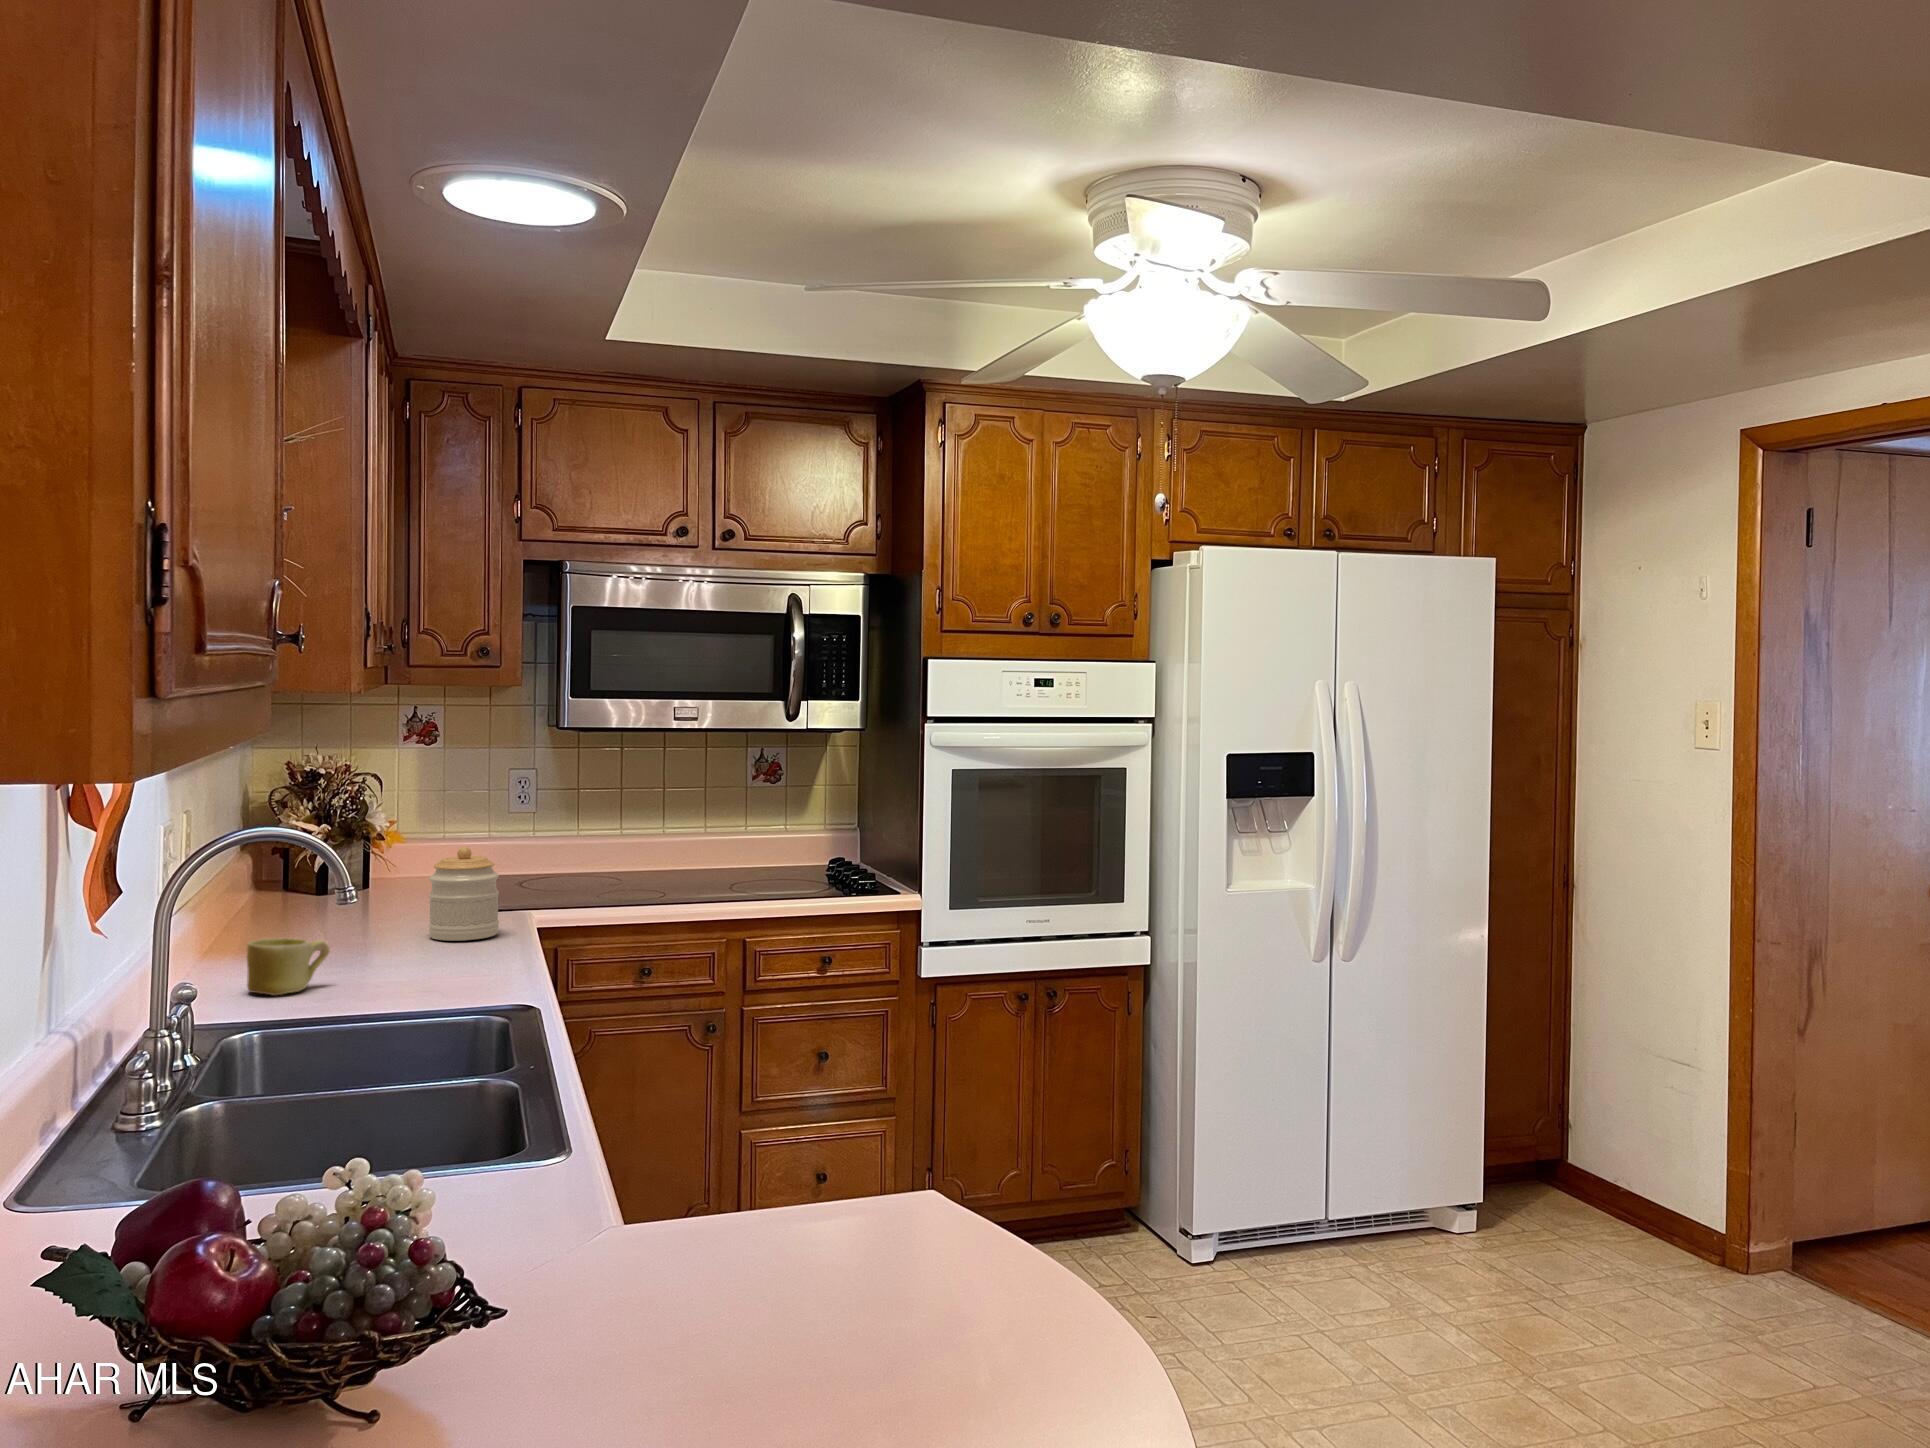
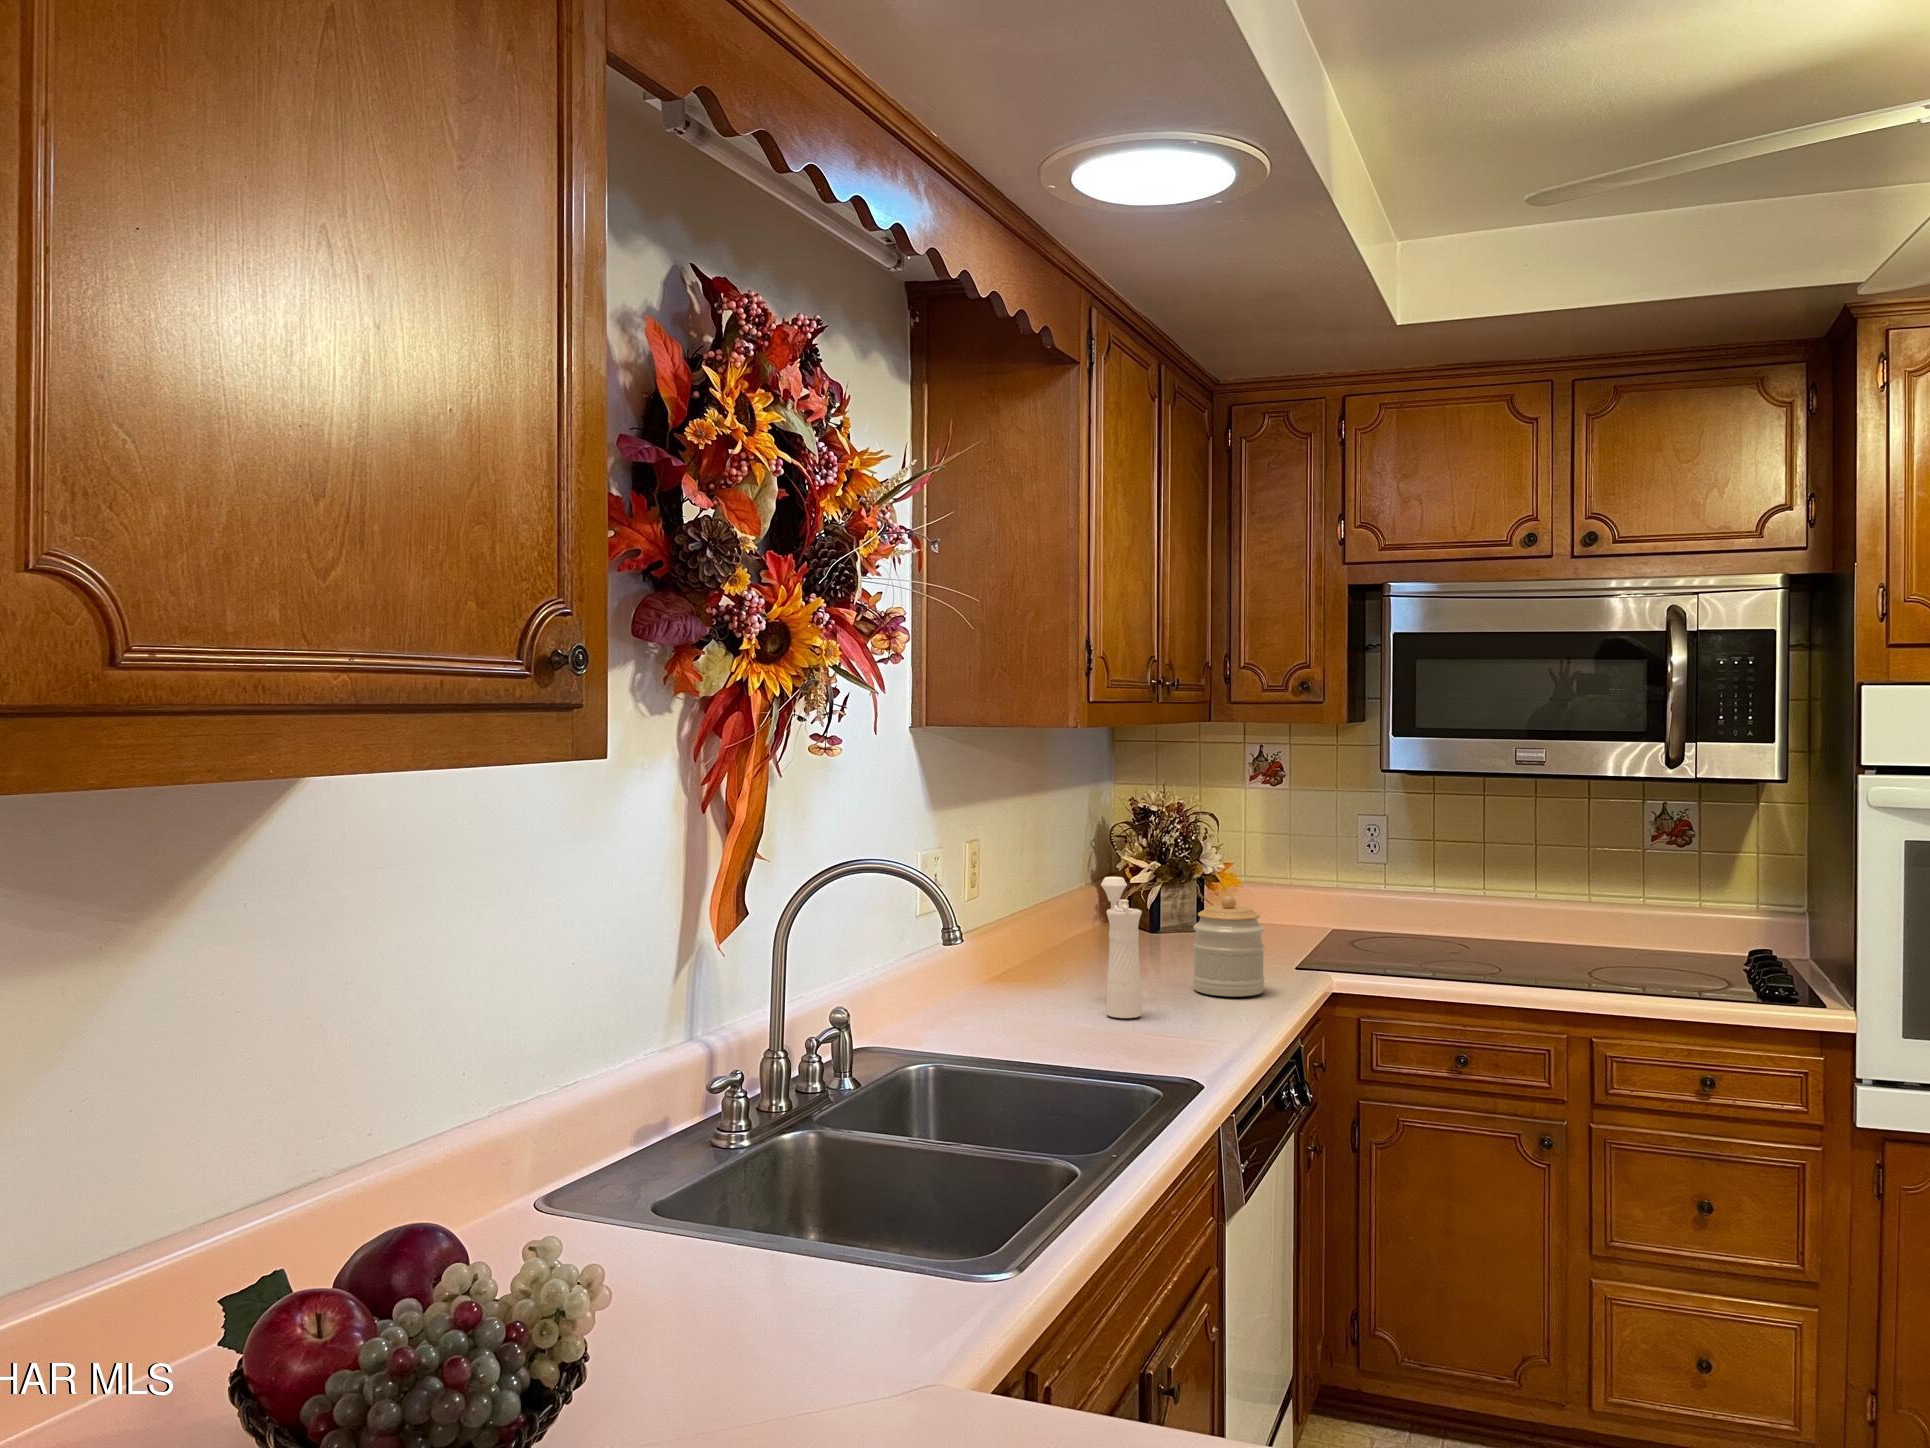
pepper mill: none [352,836,410,970] -> present [1101,877,1142,1018]
mug: present [247,938,330,995] -> none [977,970,1052,1028]

